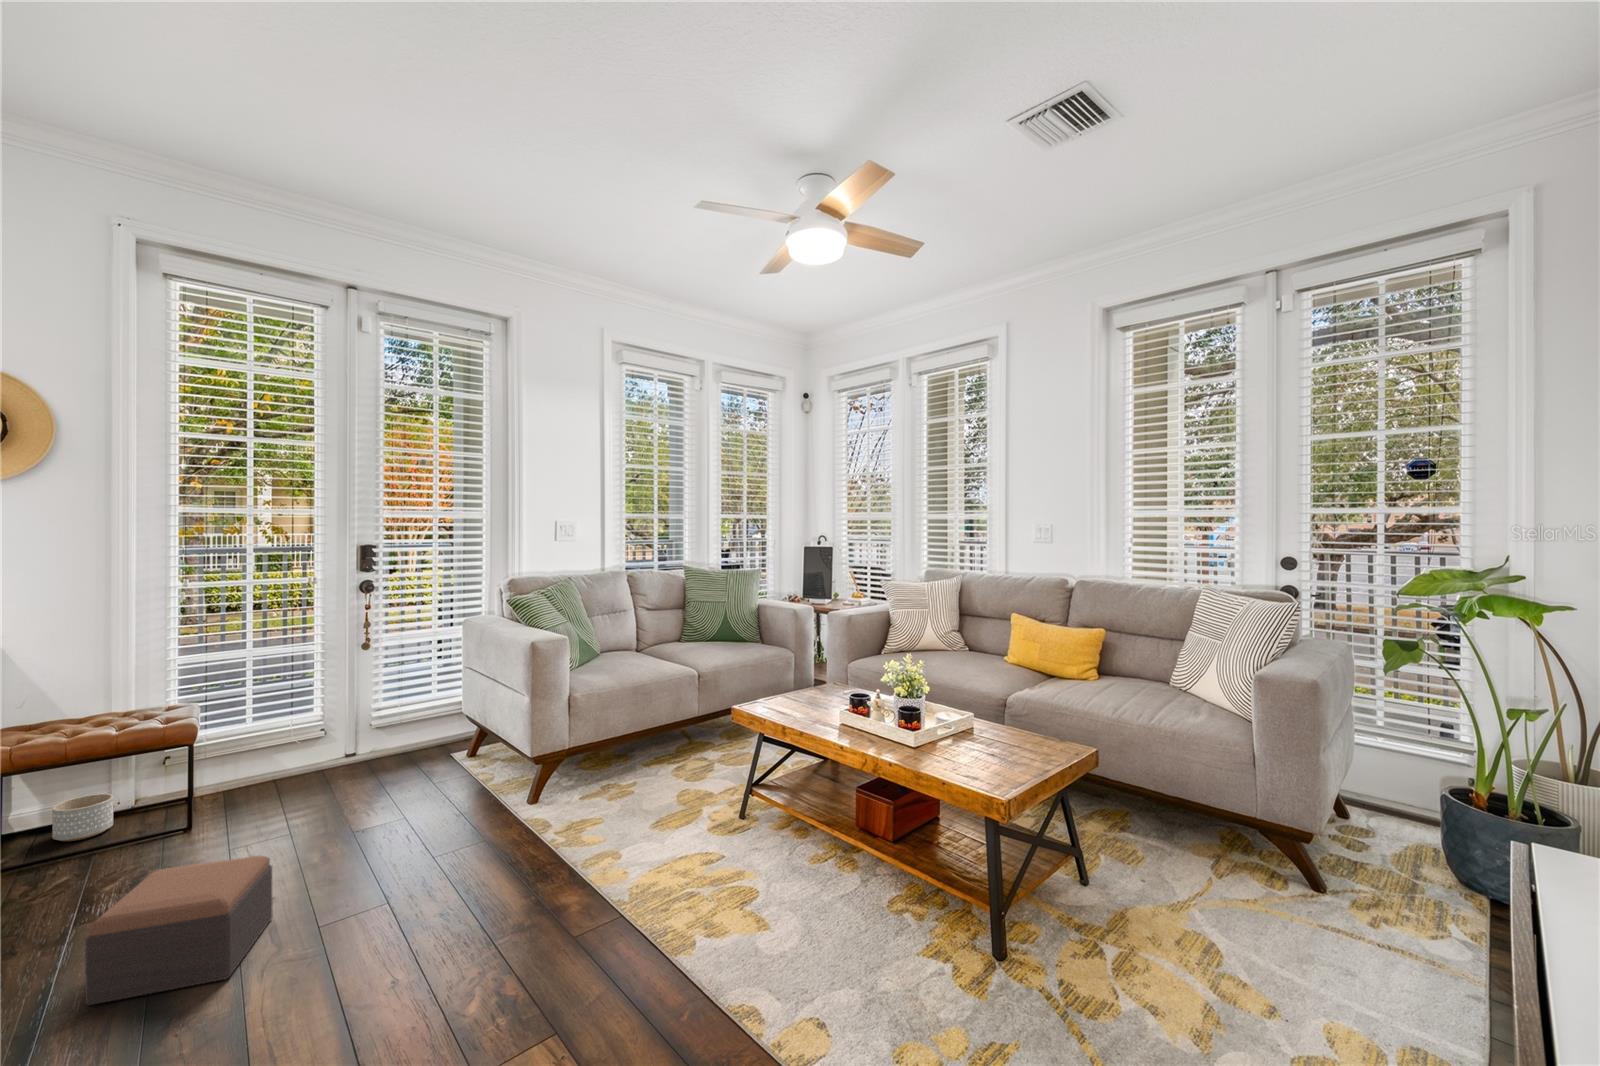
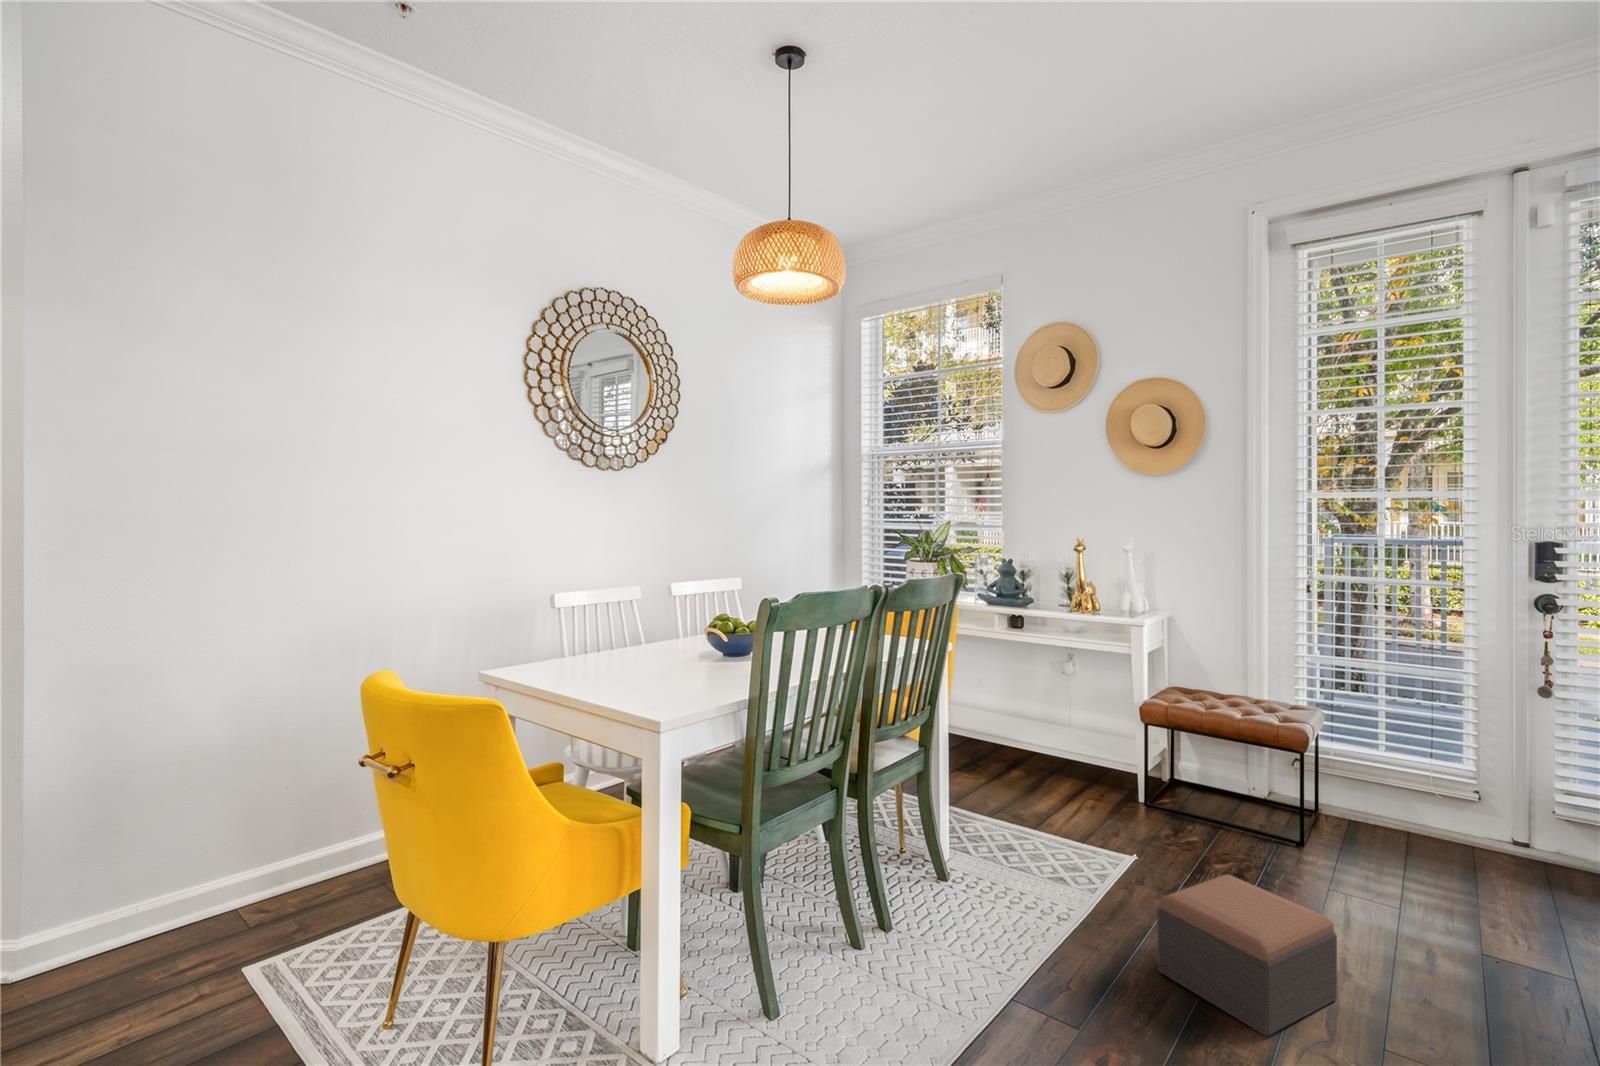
planter: present [52,794,113,841] -> none [1200,771,1245,813]

